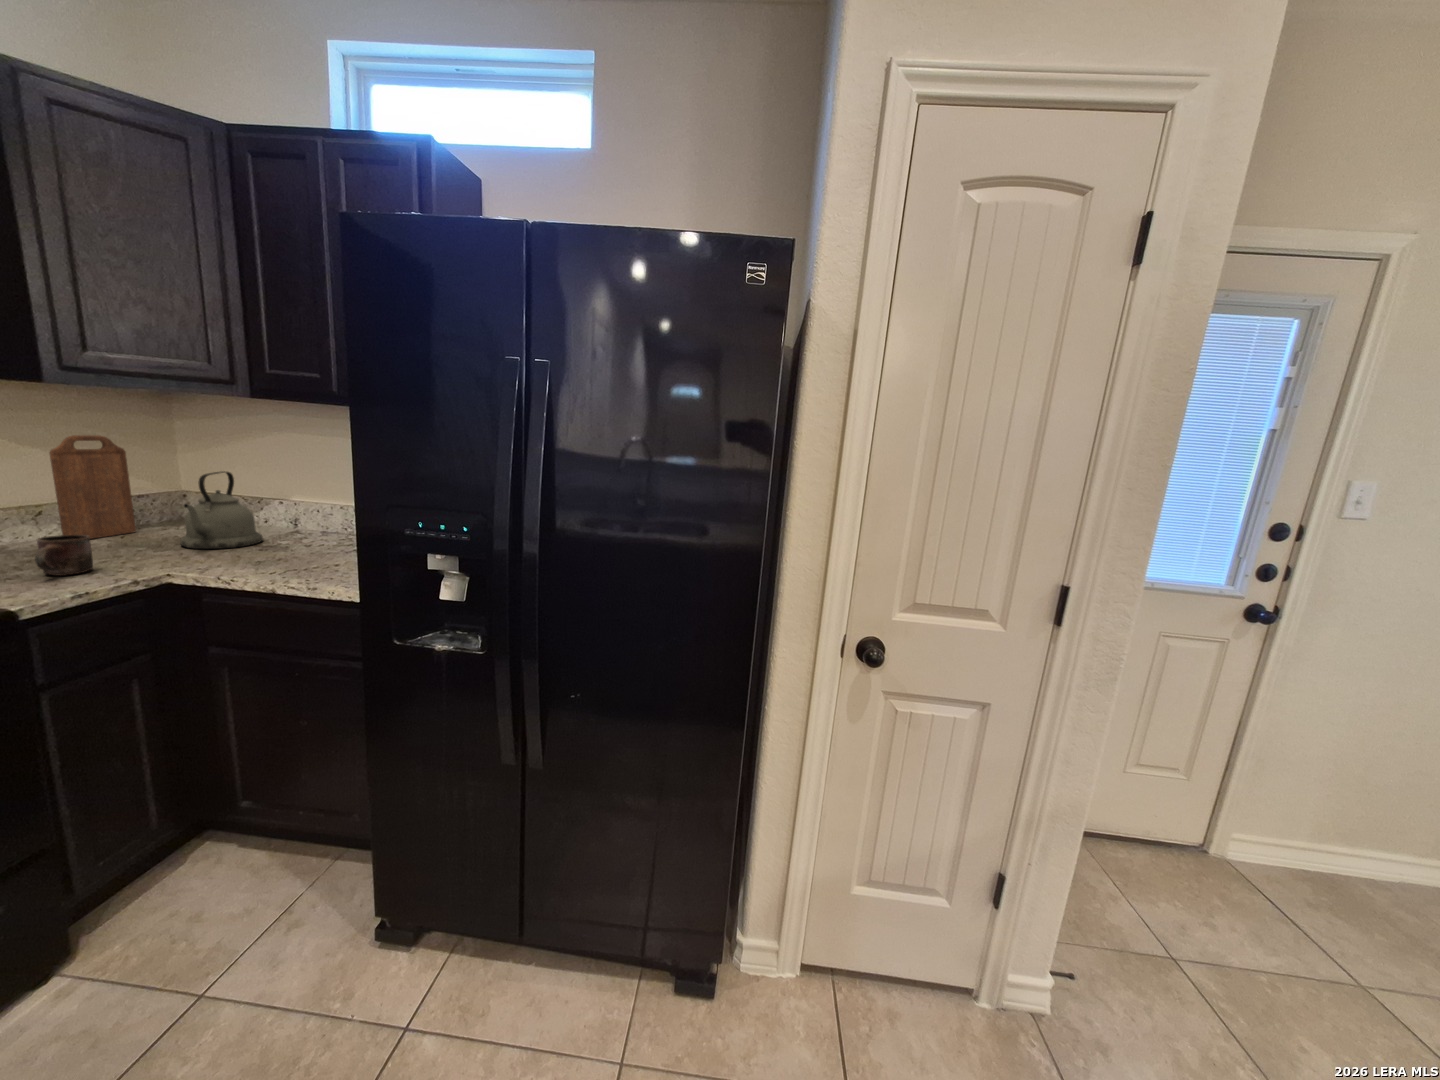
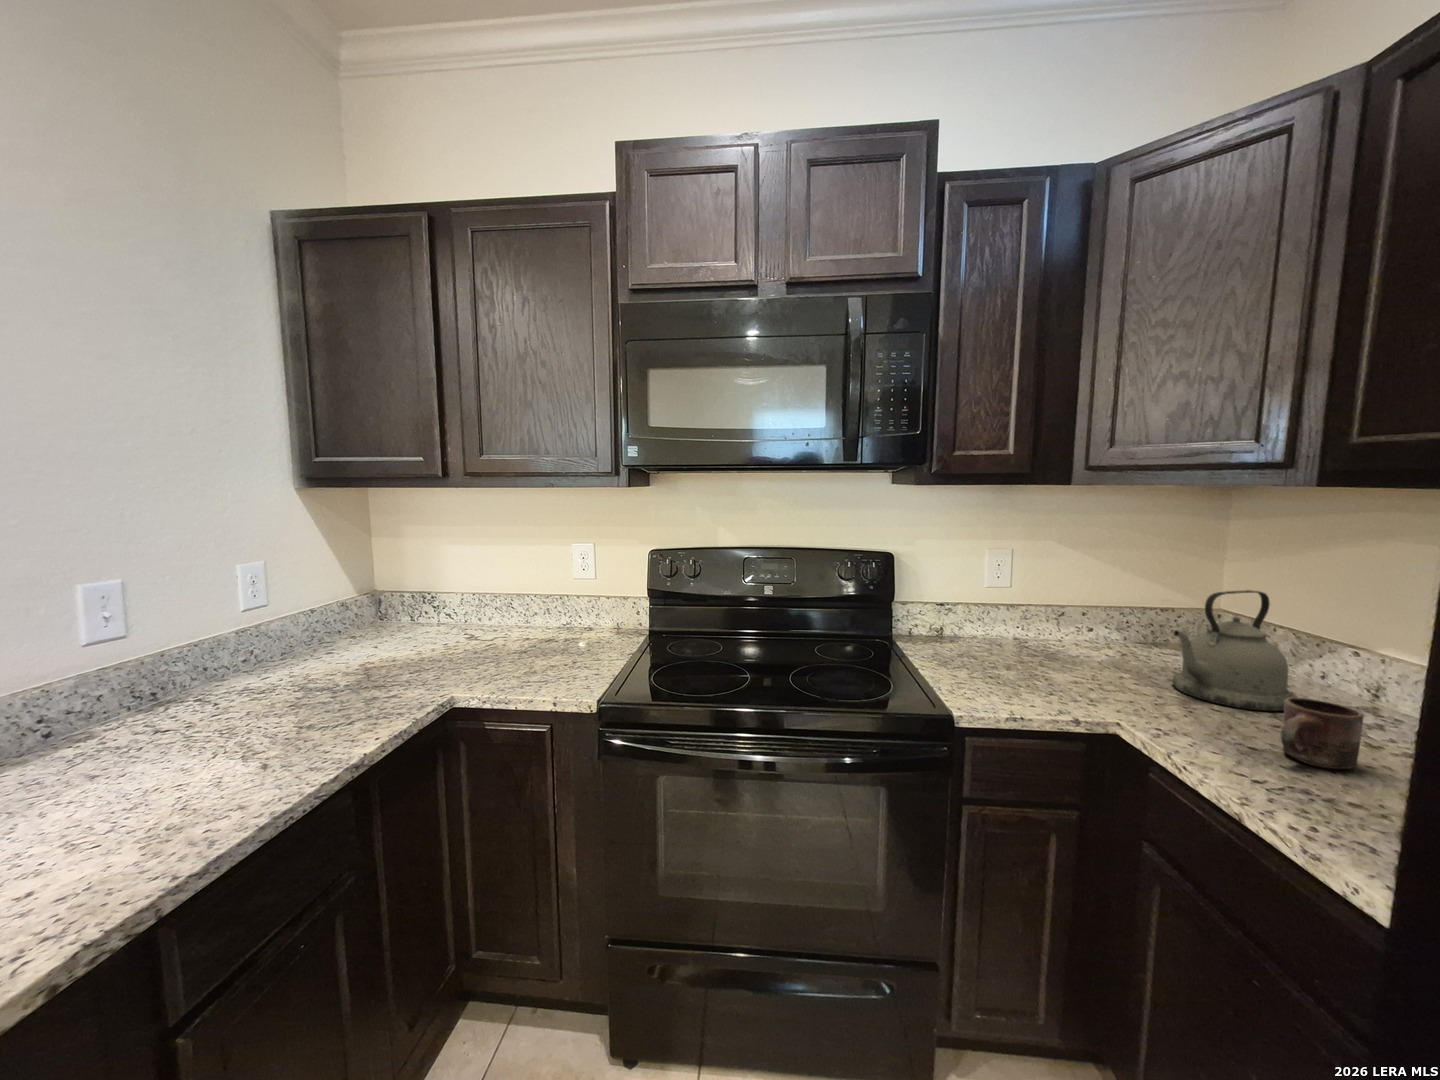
cutting board: present [50,435,136,539] -> none [1074,538,1153,651]
mug: present [35,535,93,576] -> present [1281,697,1364,769]

